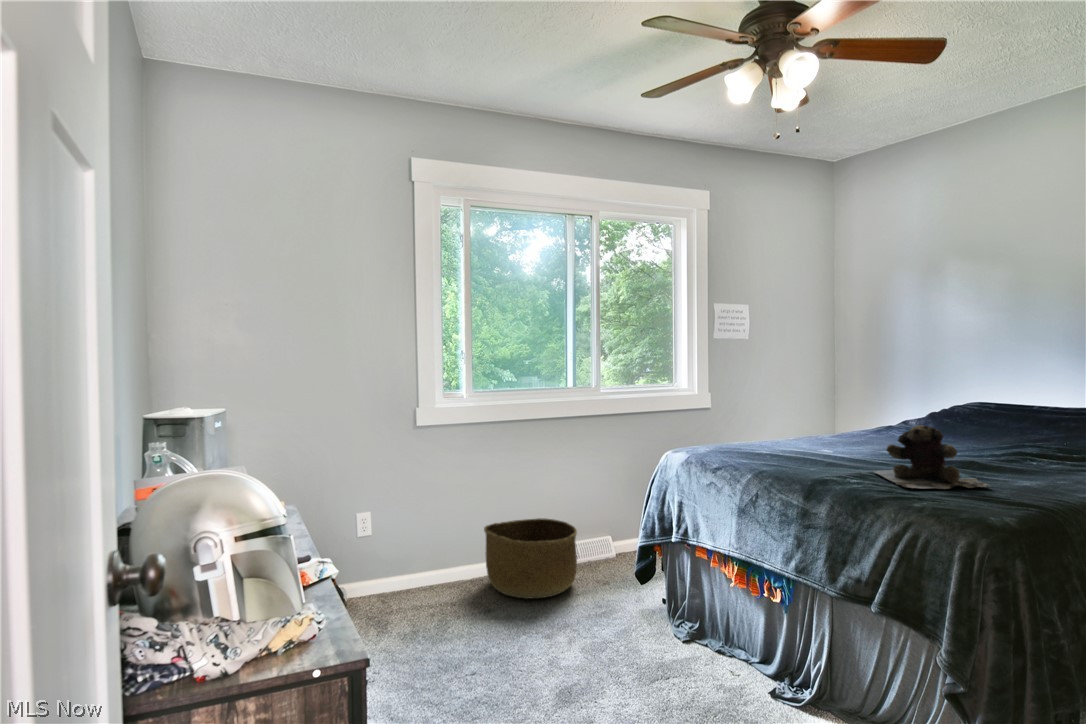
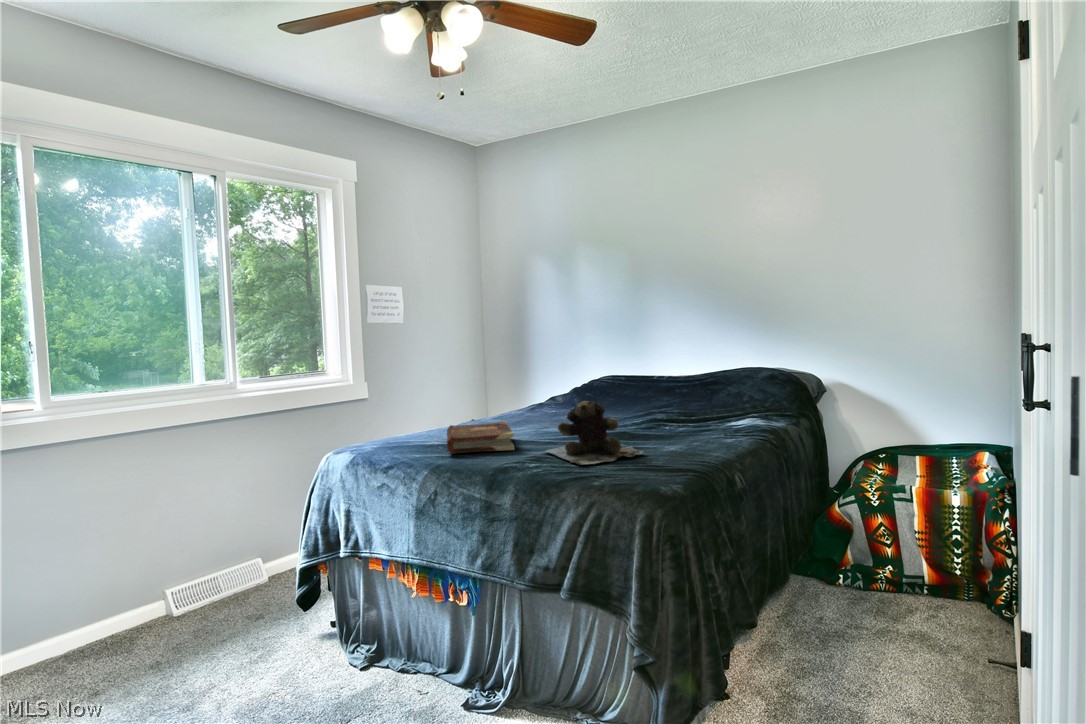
book: none [771,438,840,467] -> present [447,422,514,454]
basket: present [484,518,577,599] -> none [71,554,217,672]

